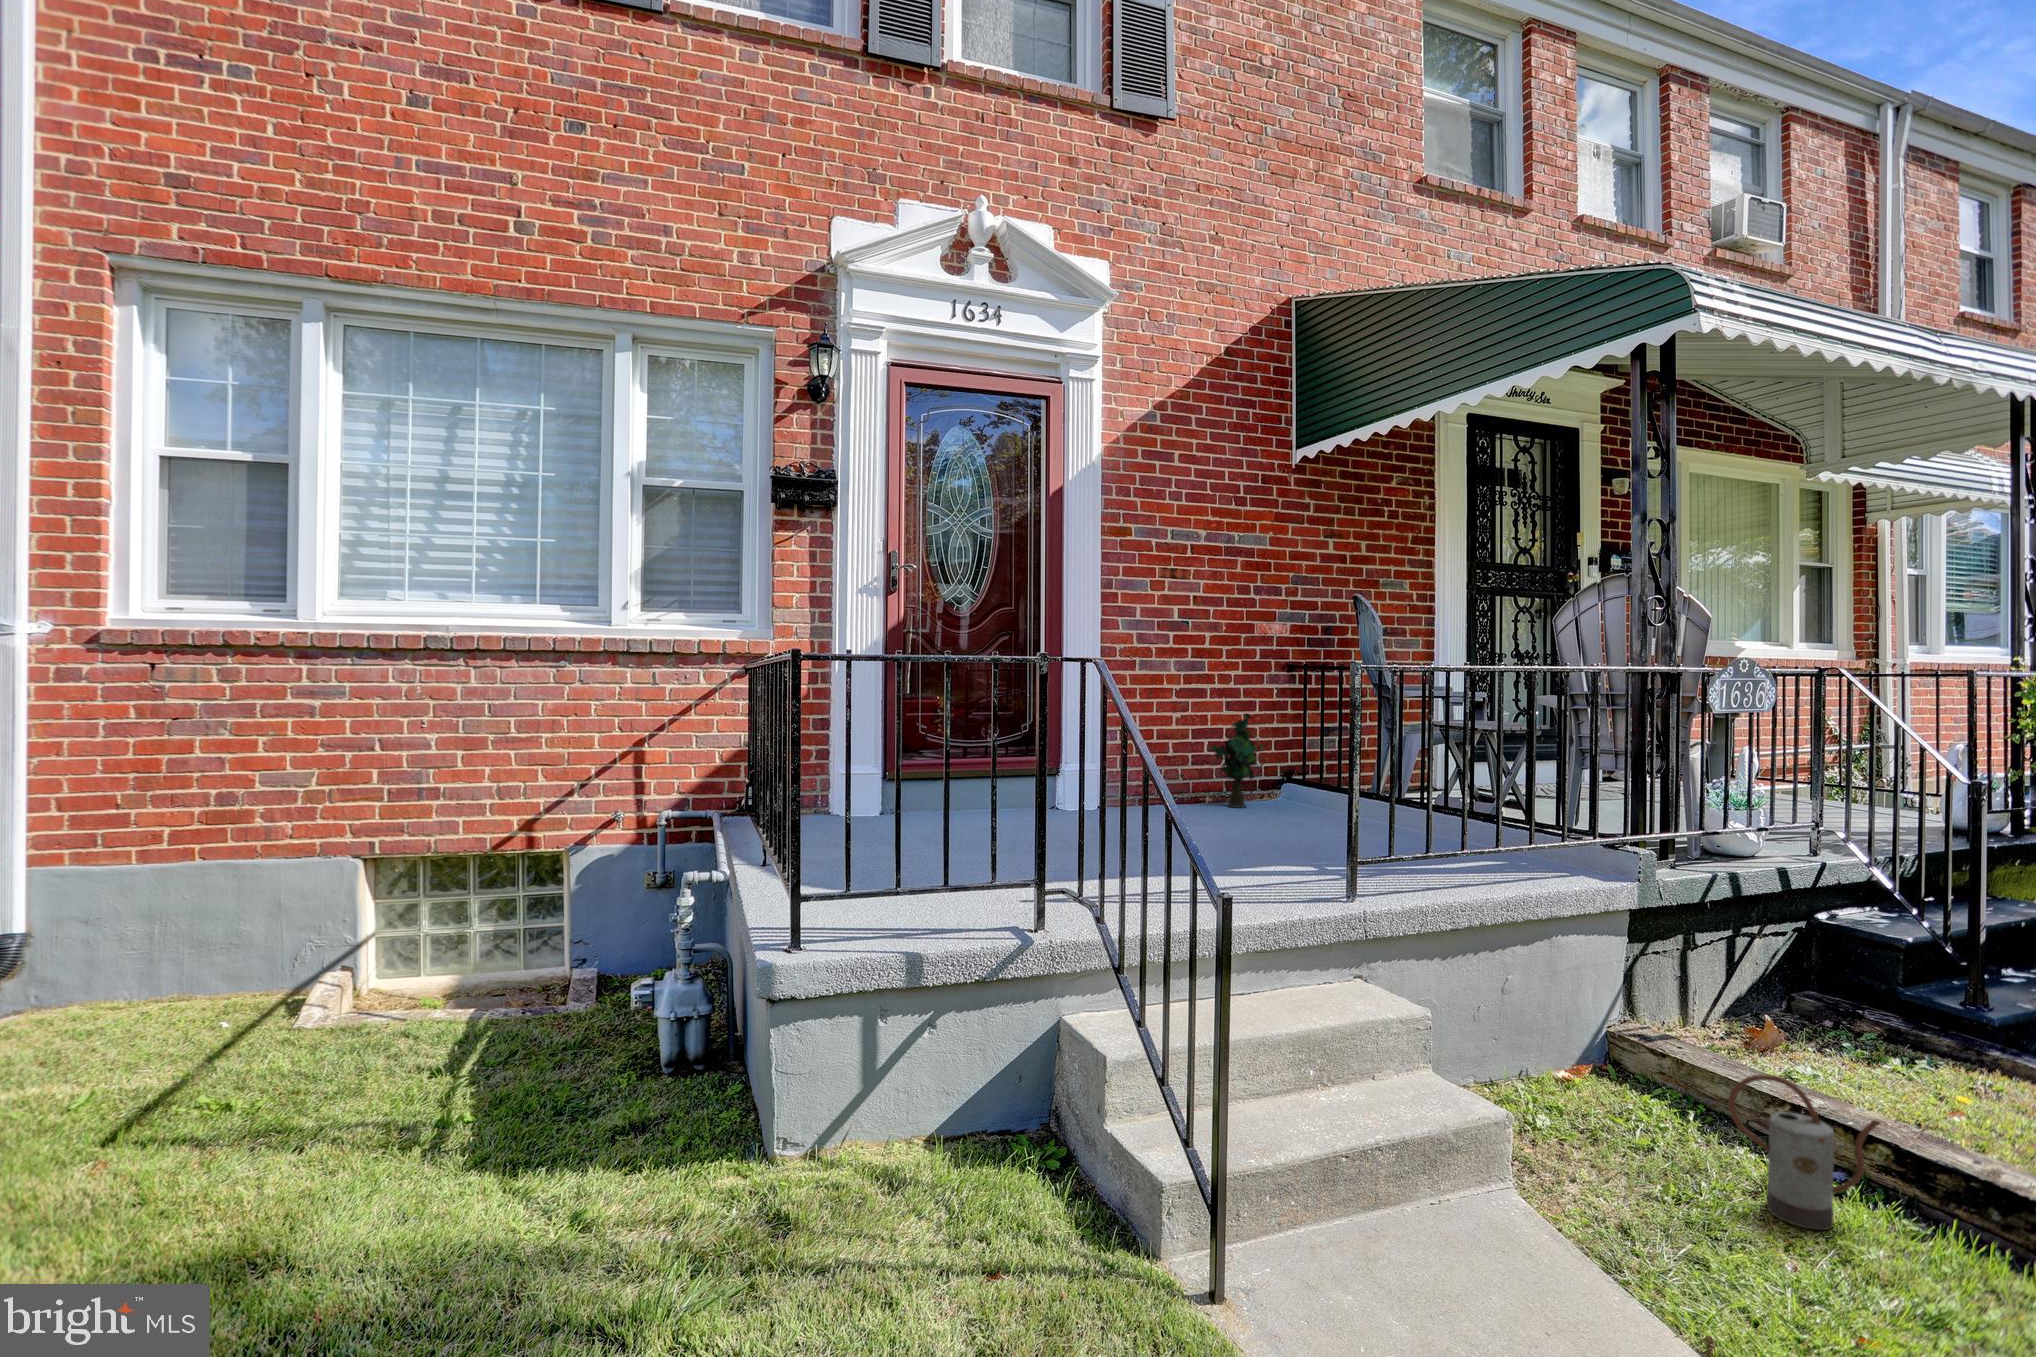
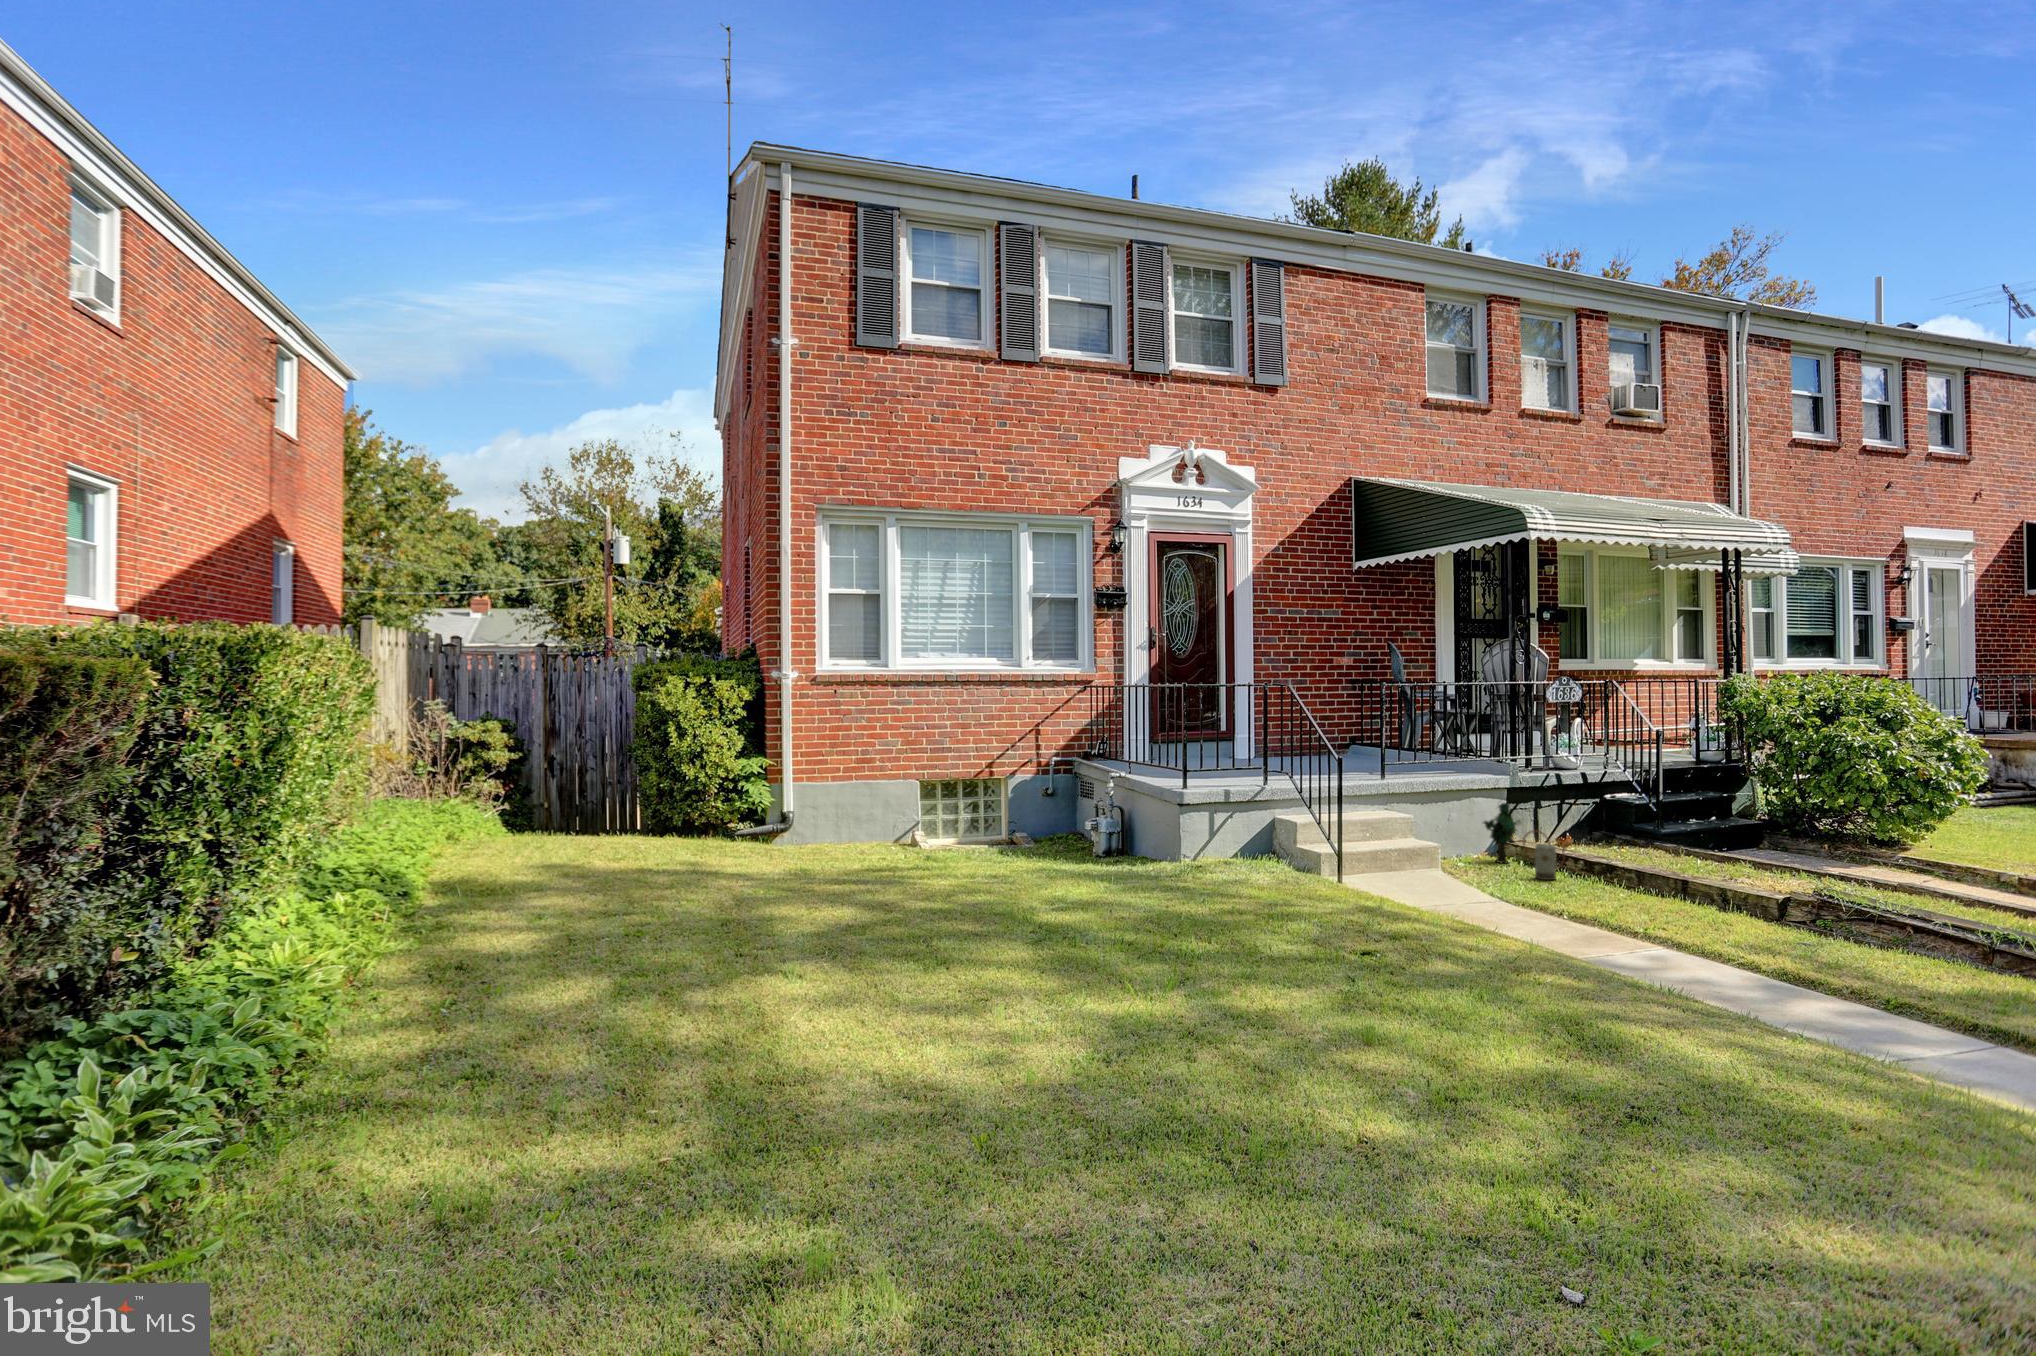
decorative plant: present [1211,714,1264,808] -> present [1484,799,1520,863]

